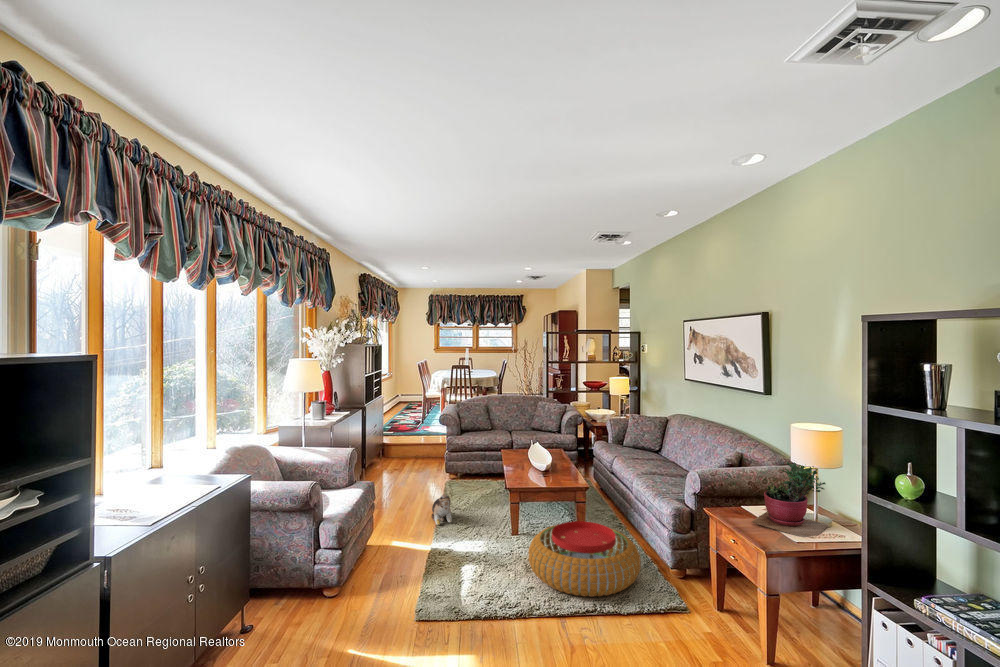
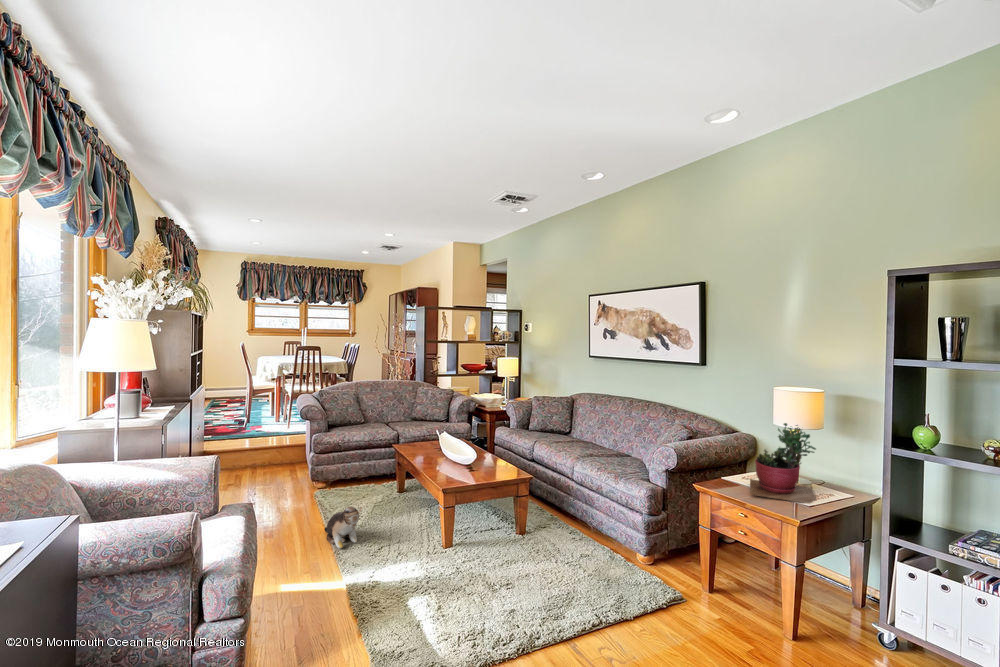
pouf: present [528,521,641,597] -> none [490,517,623,609]

